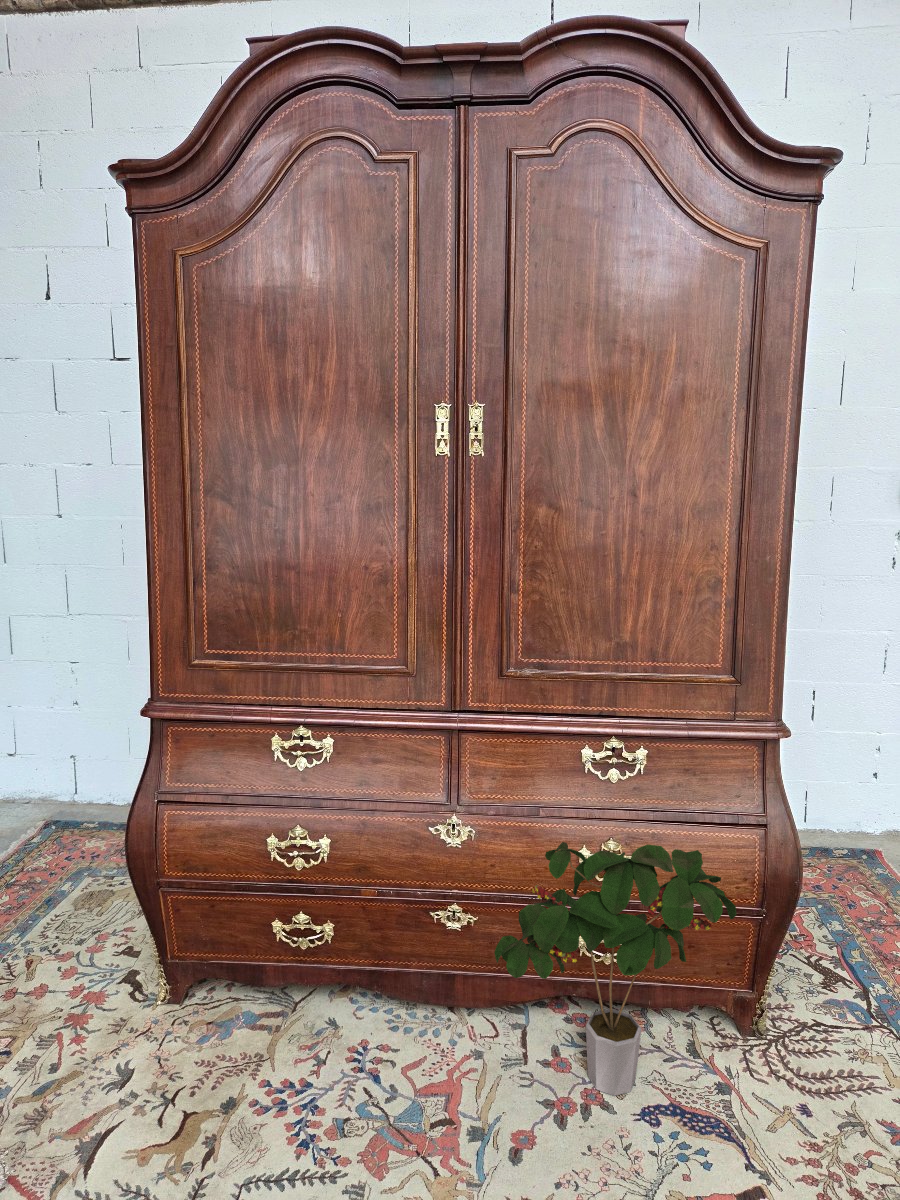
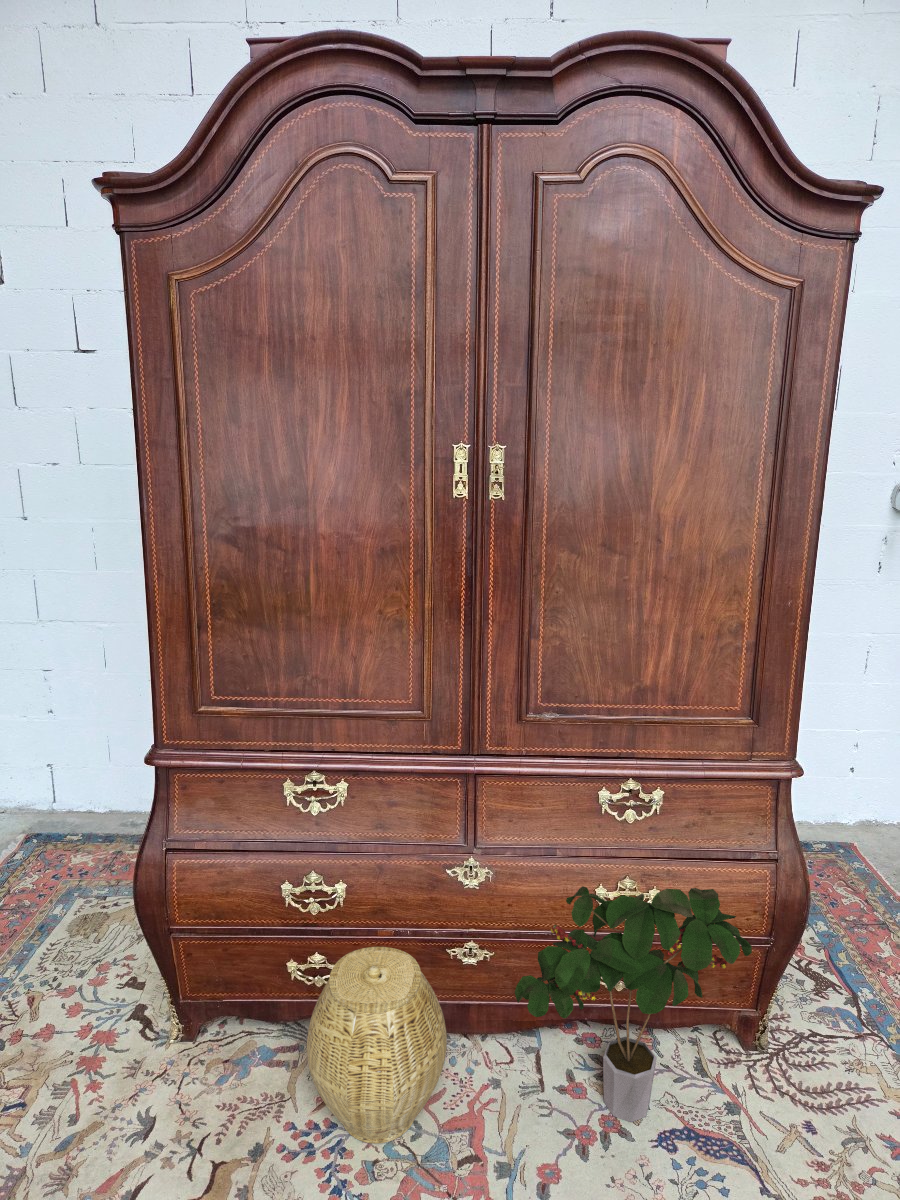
woven basket: none [283,902,424,1103] -> present [307,947,447,1144]

